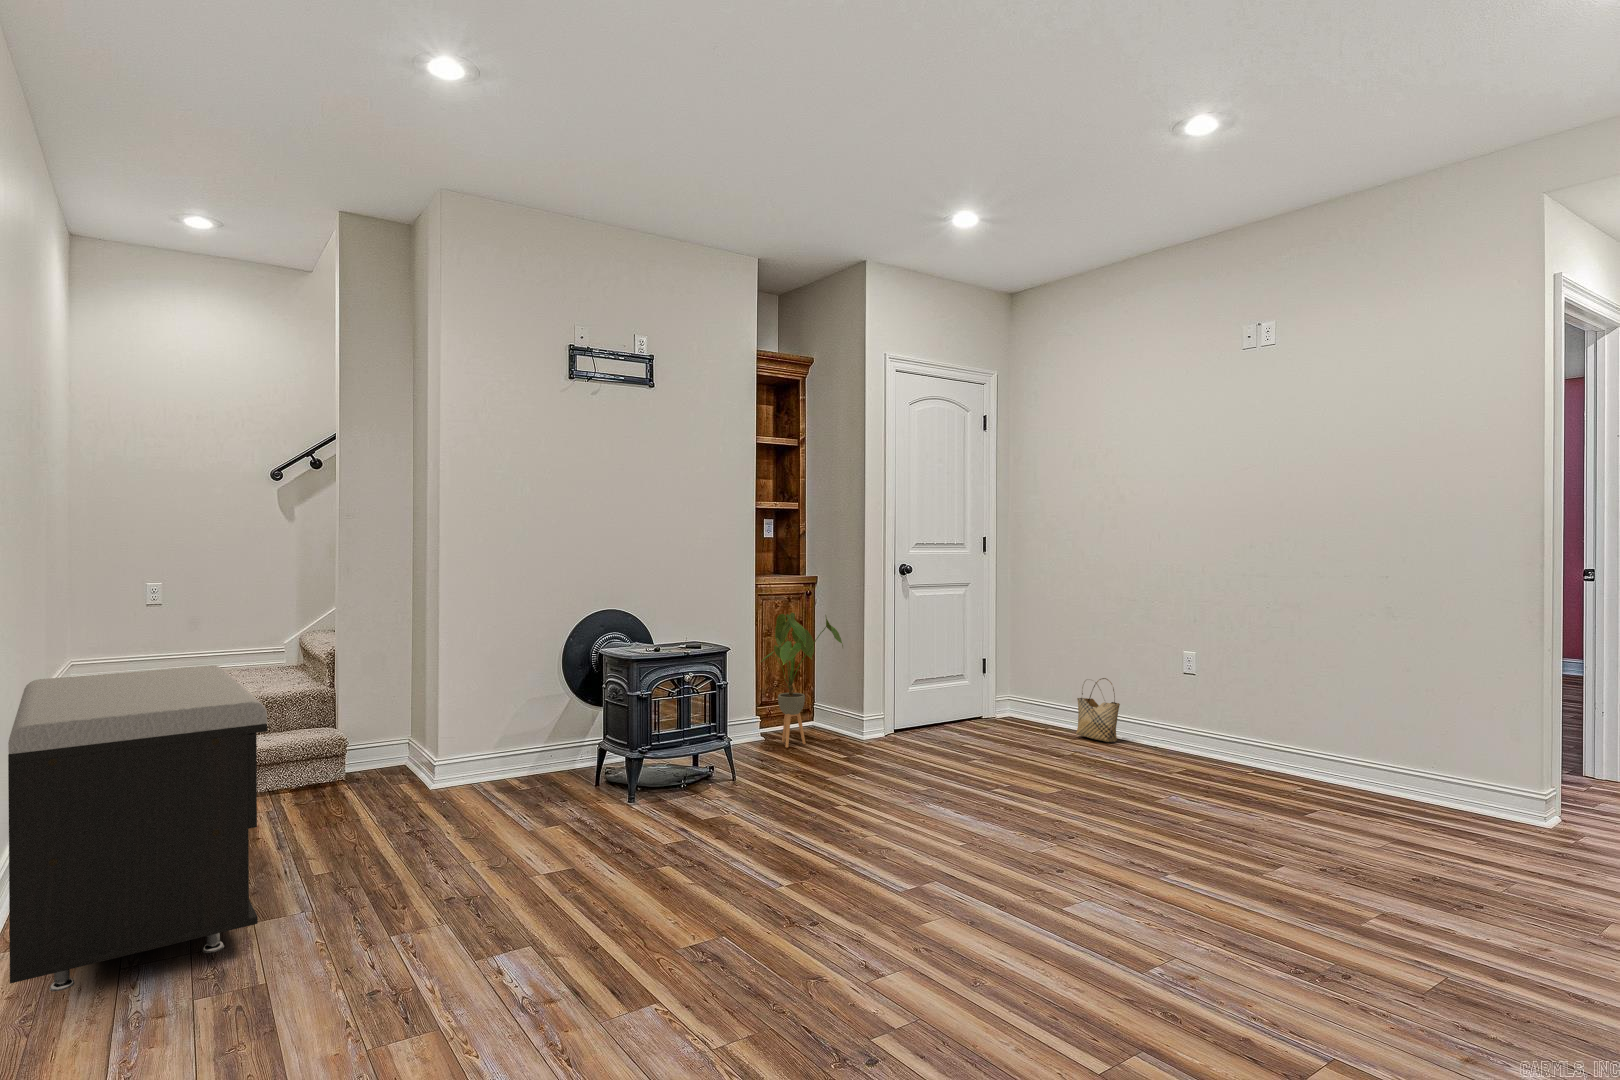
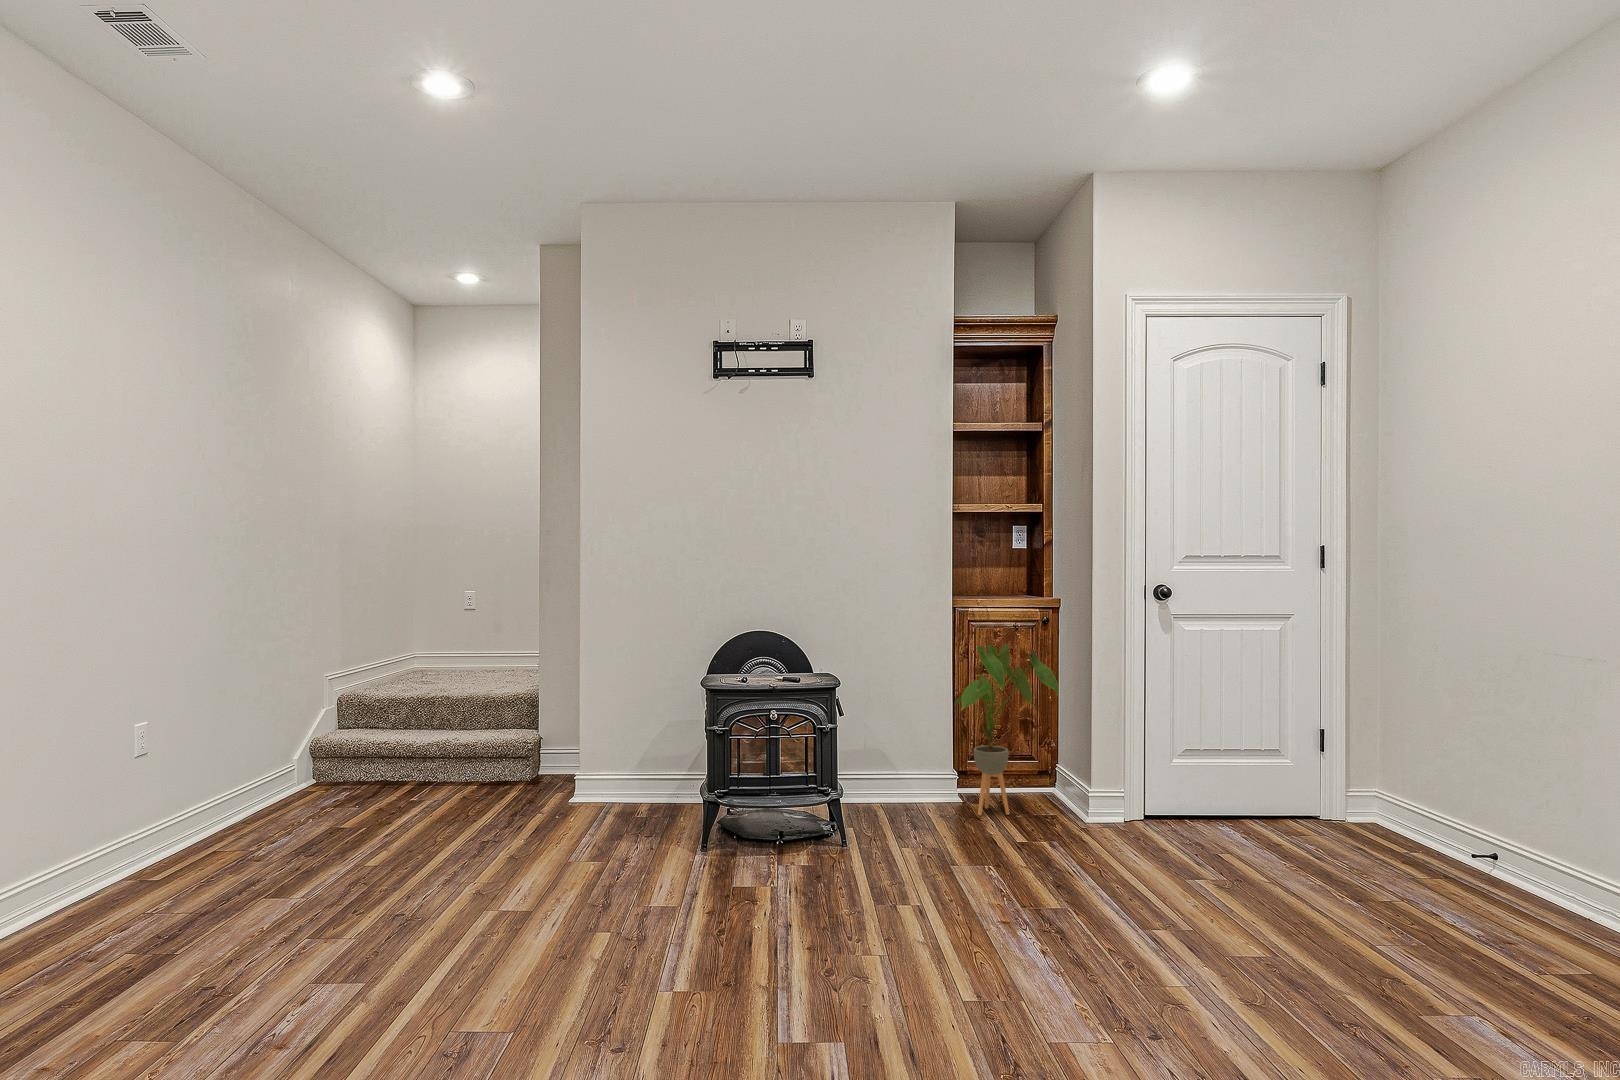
storage bench: present [8,665,267,991] -> none [50,660,353,915]
woven basket: present [1076,678,1120,742] -> none [1446,783,1522,898]

